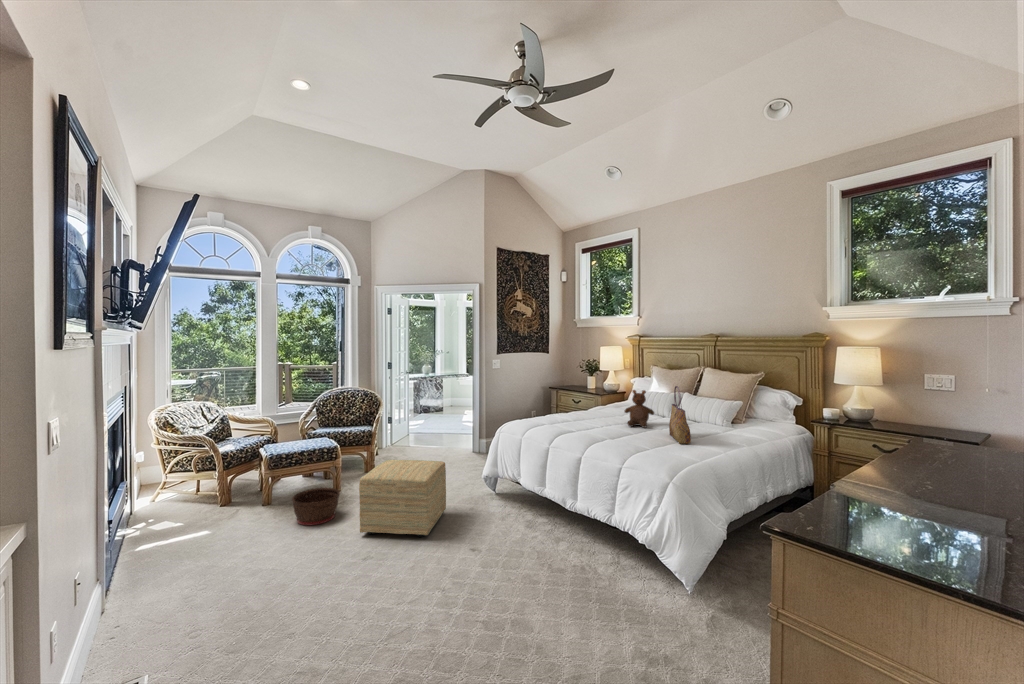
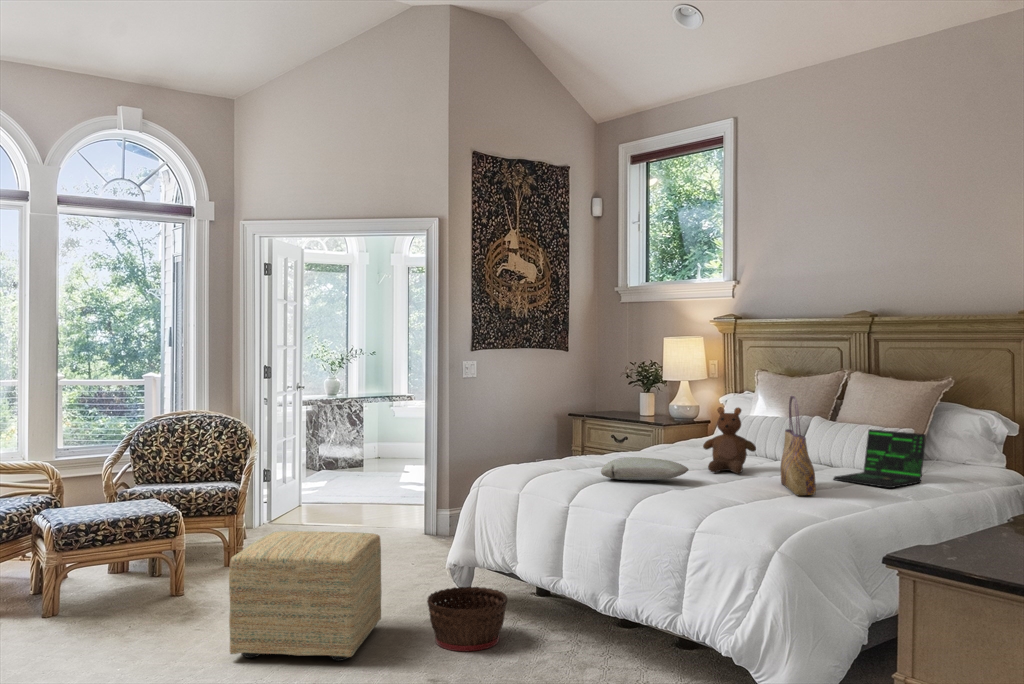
laptop: none [699,402,761,438] -> present [834,429,926,488]
pillow: none [568,419,617,432] -> present [601,457,689,480]
basket: present [292,488,340,525] -> present [427,587,508,651]

